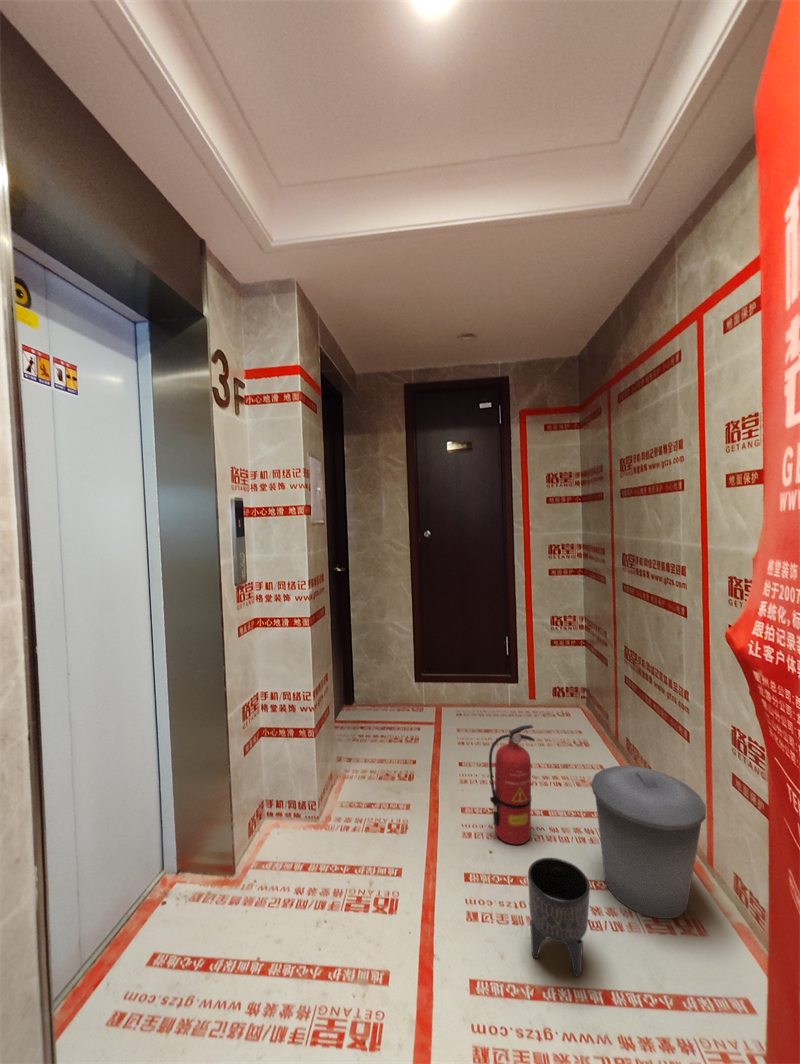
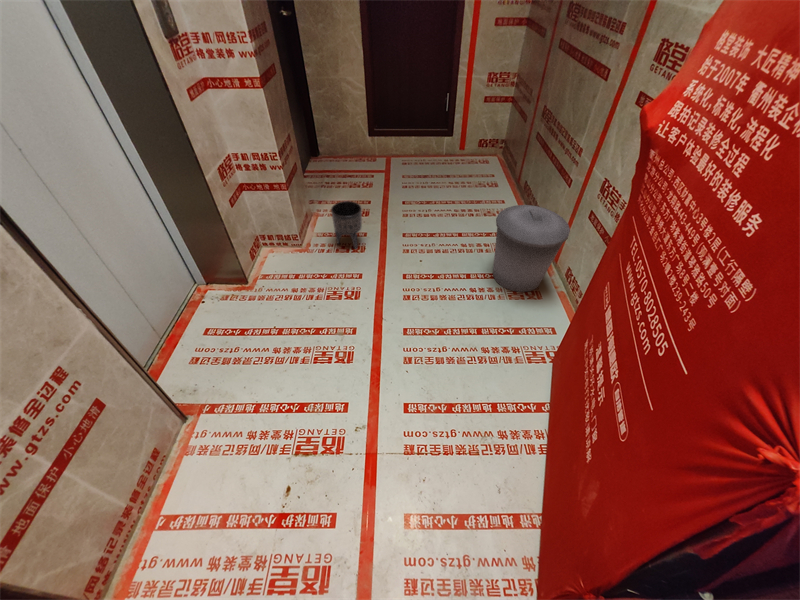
fire extinguisher: present [489,725,535,844] -> none [423,177,460,255]
planter: present [528,858,590,976] -> present [331,201,362,248]

